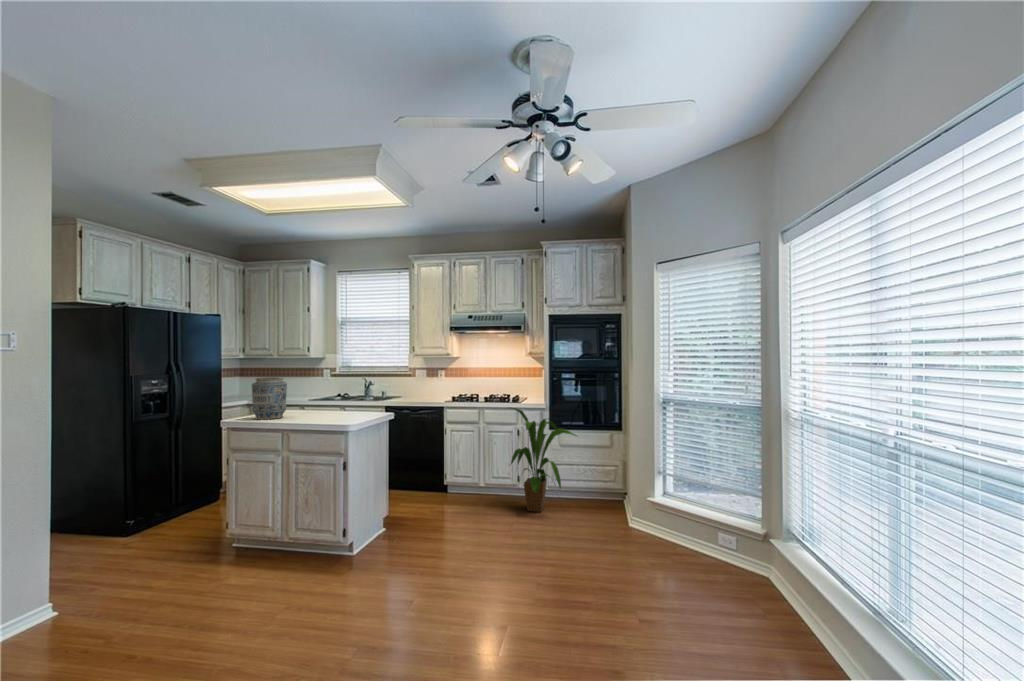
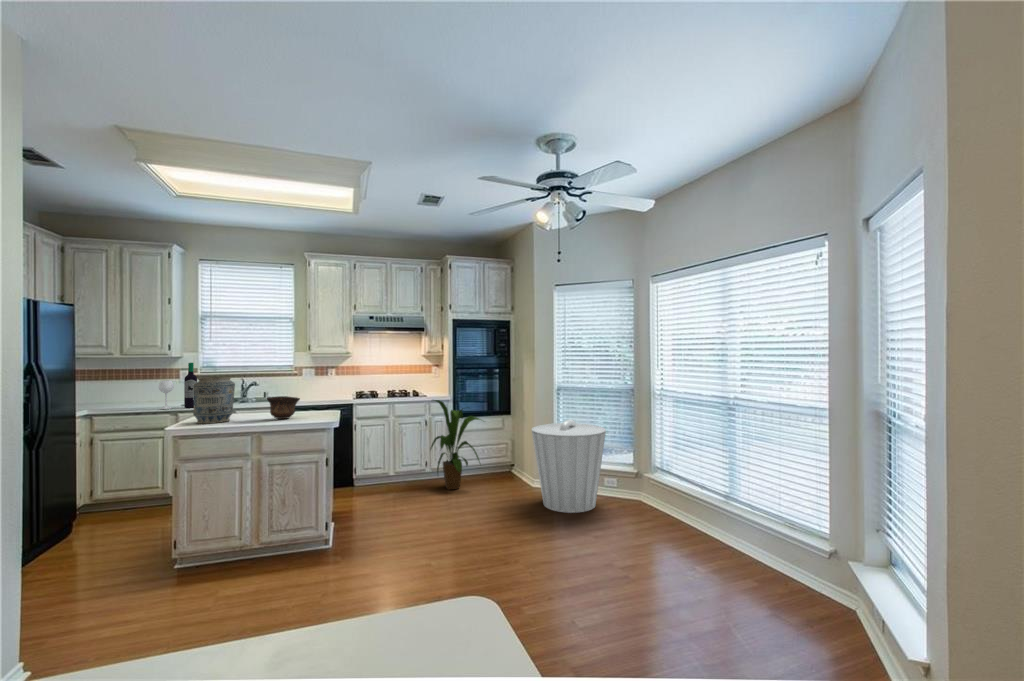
wine bottle: none [293,363,322,403] -> present [159,363,197,409]
bowl: none [303,398,334,420] -> present [267,396,300,419]
trash can: none [595,444,697,571] -> present [532,420,606,513]

